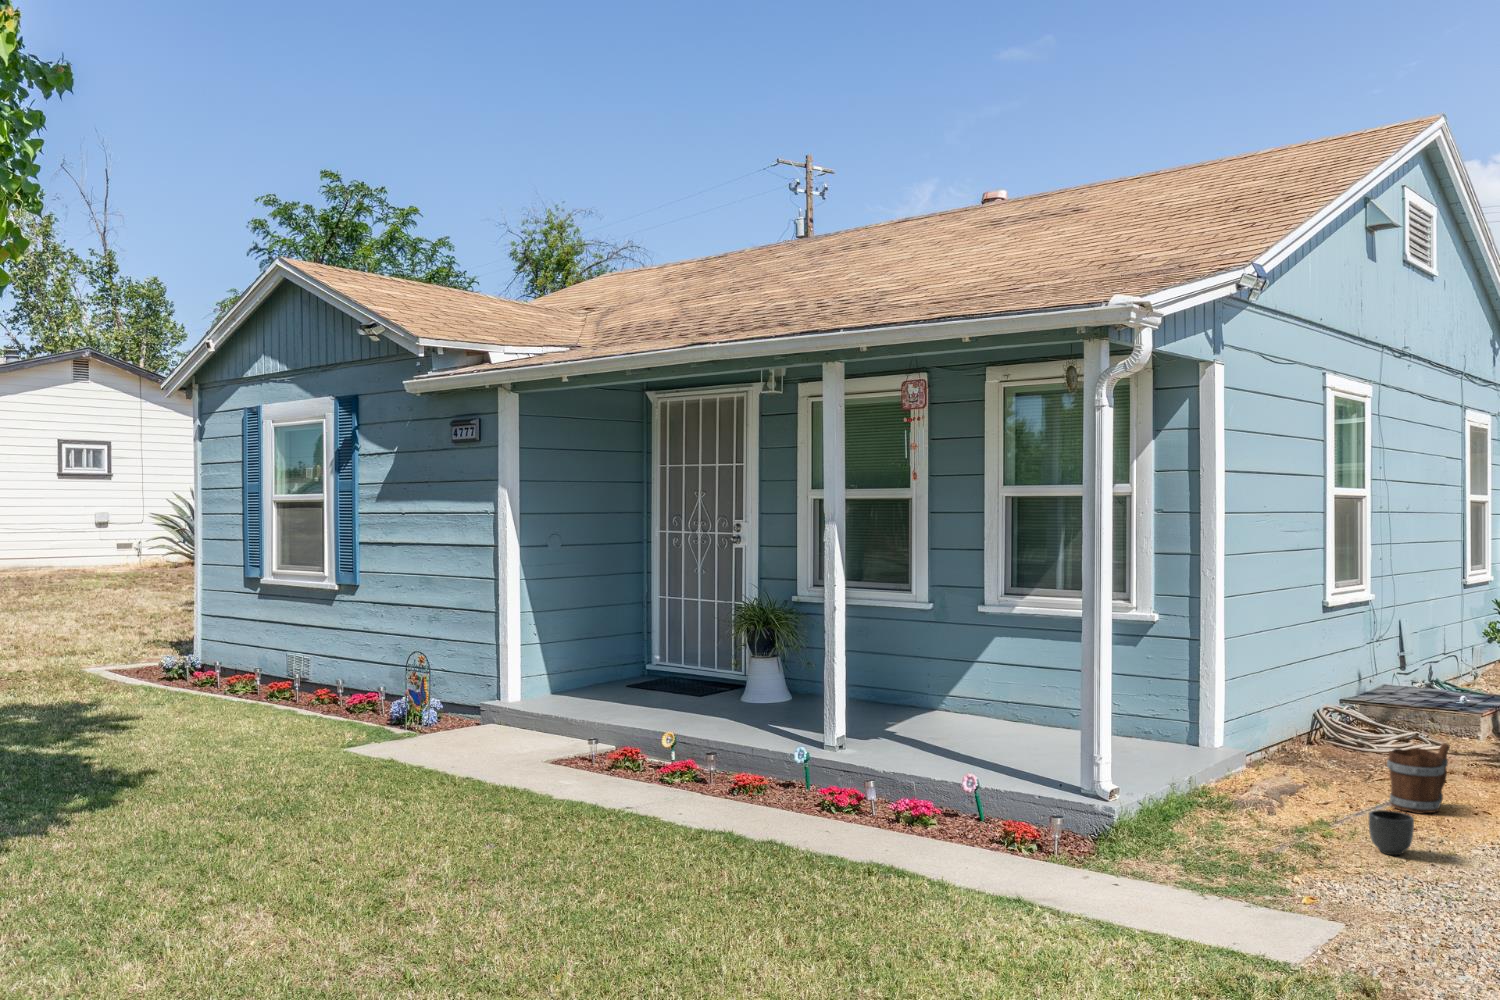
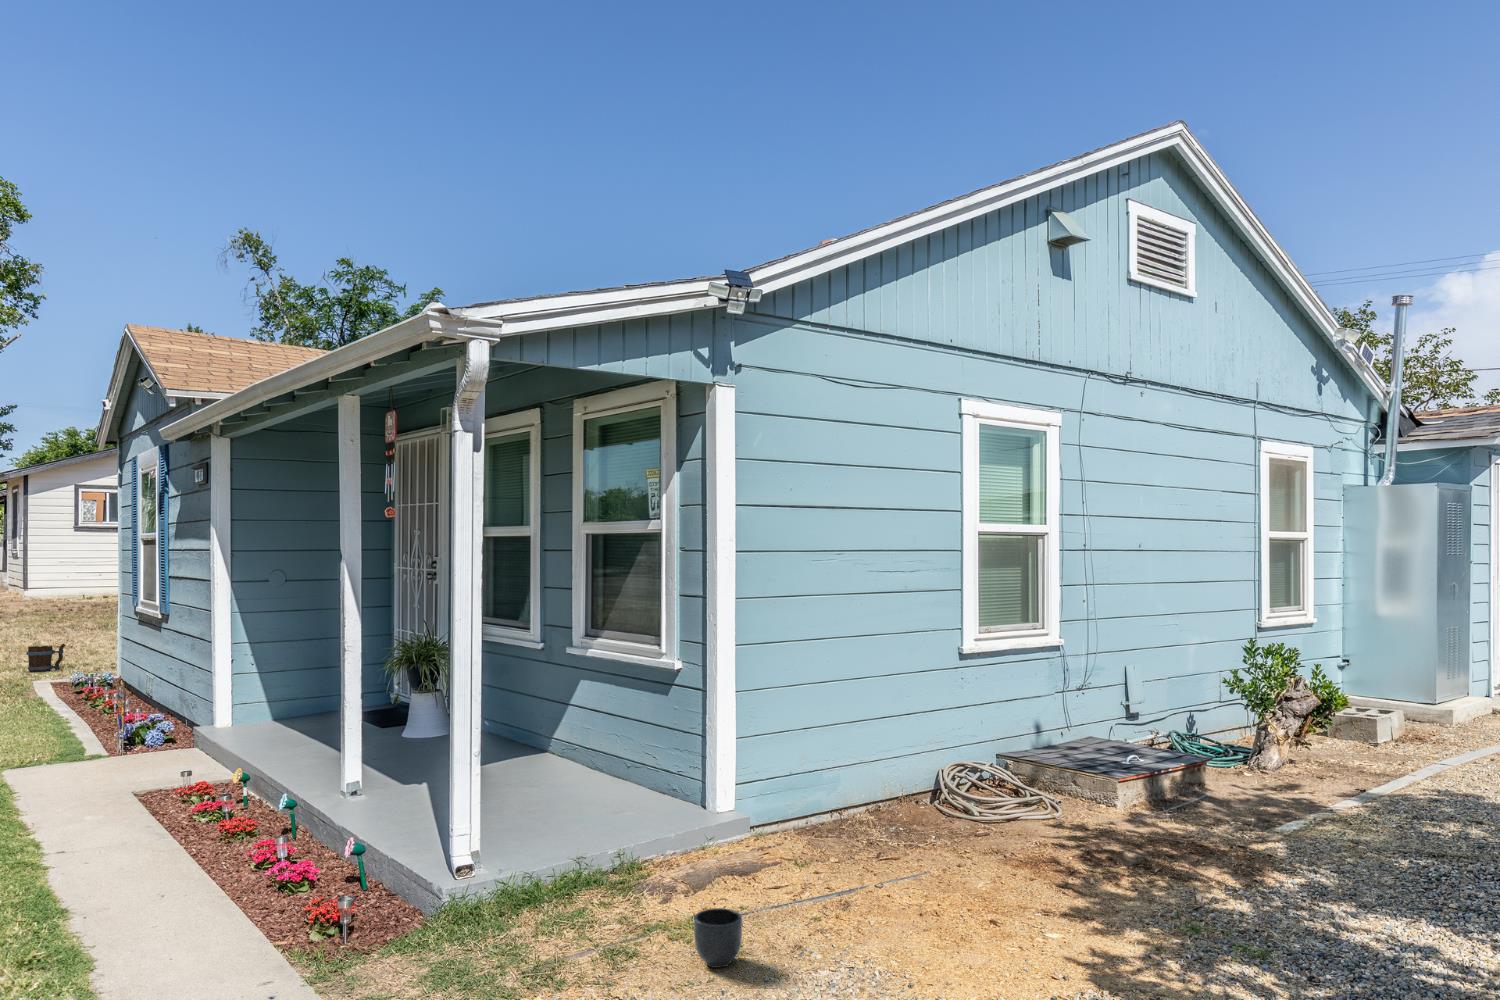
bucket: present [1387,743,1450,814] -> present [26,644,65,672]

